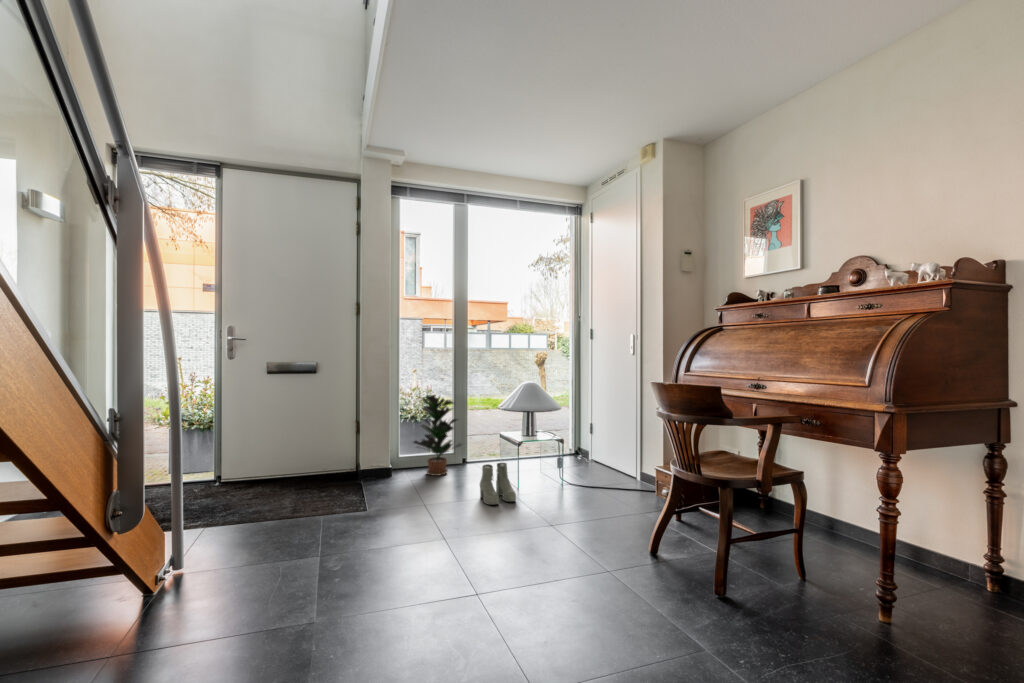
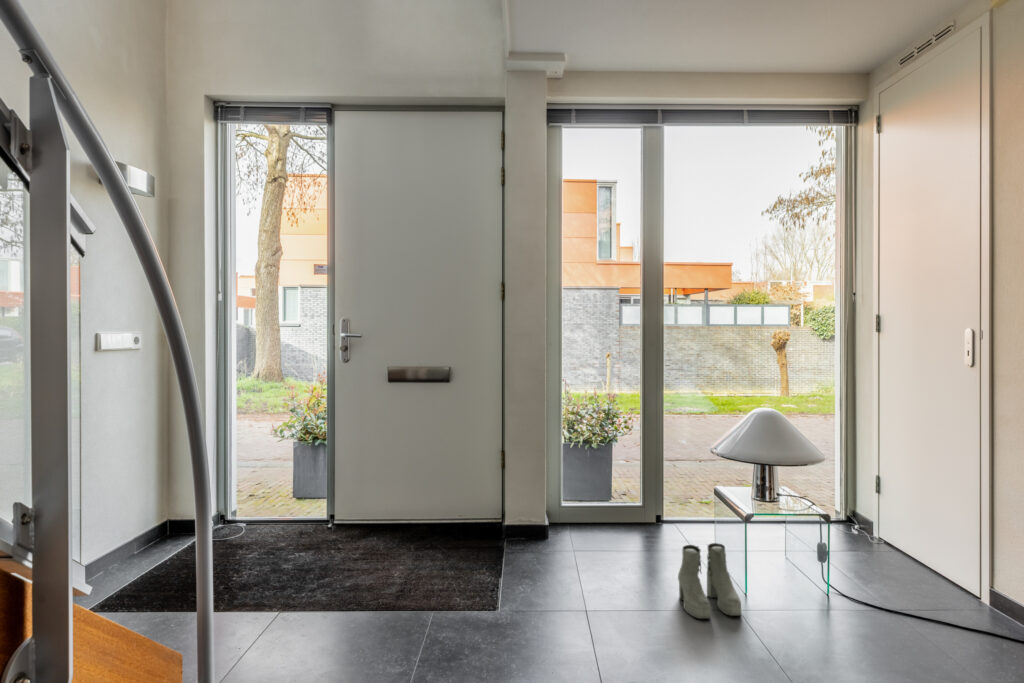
potted plant: present [414,395,462,476] -> none [577,419,655,542]

